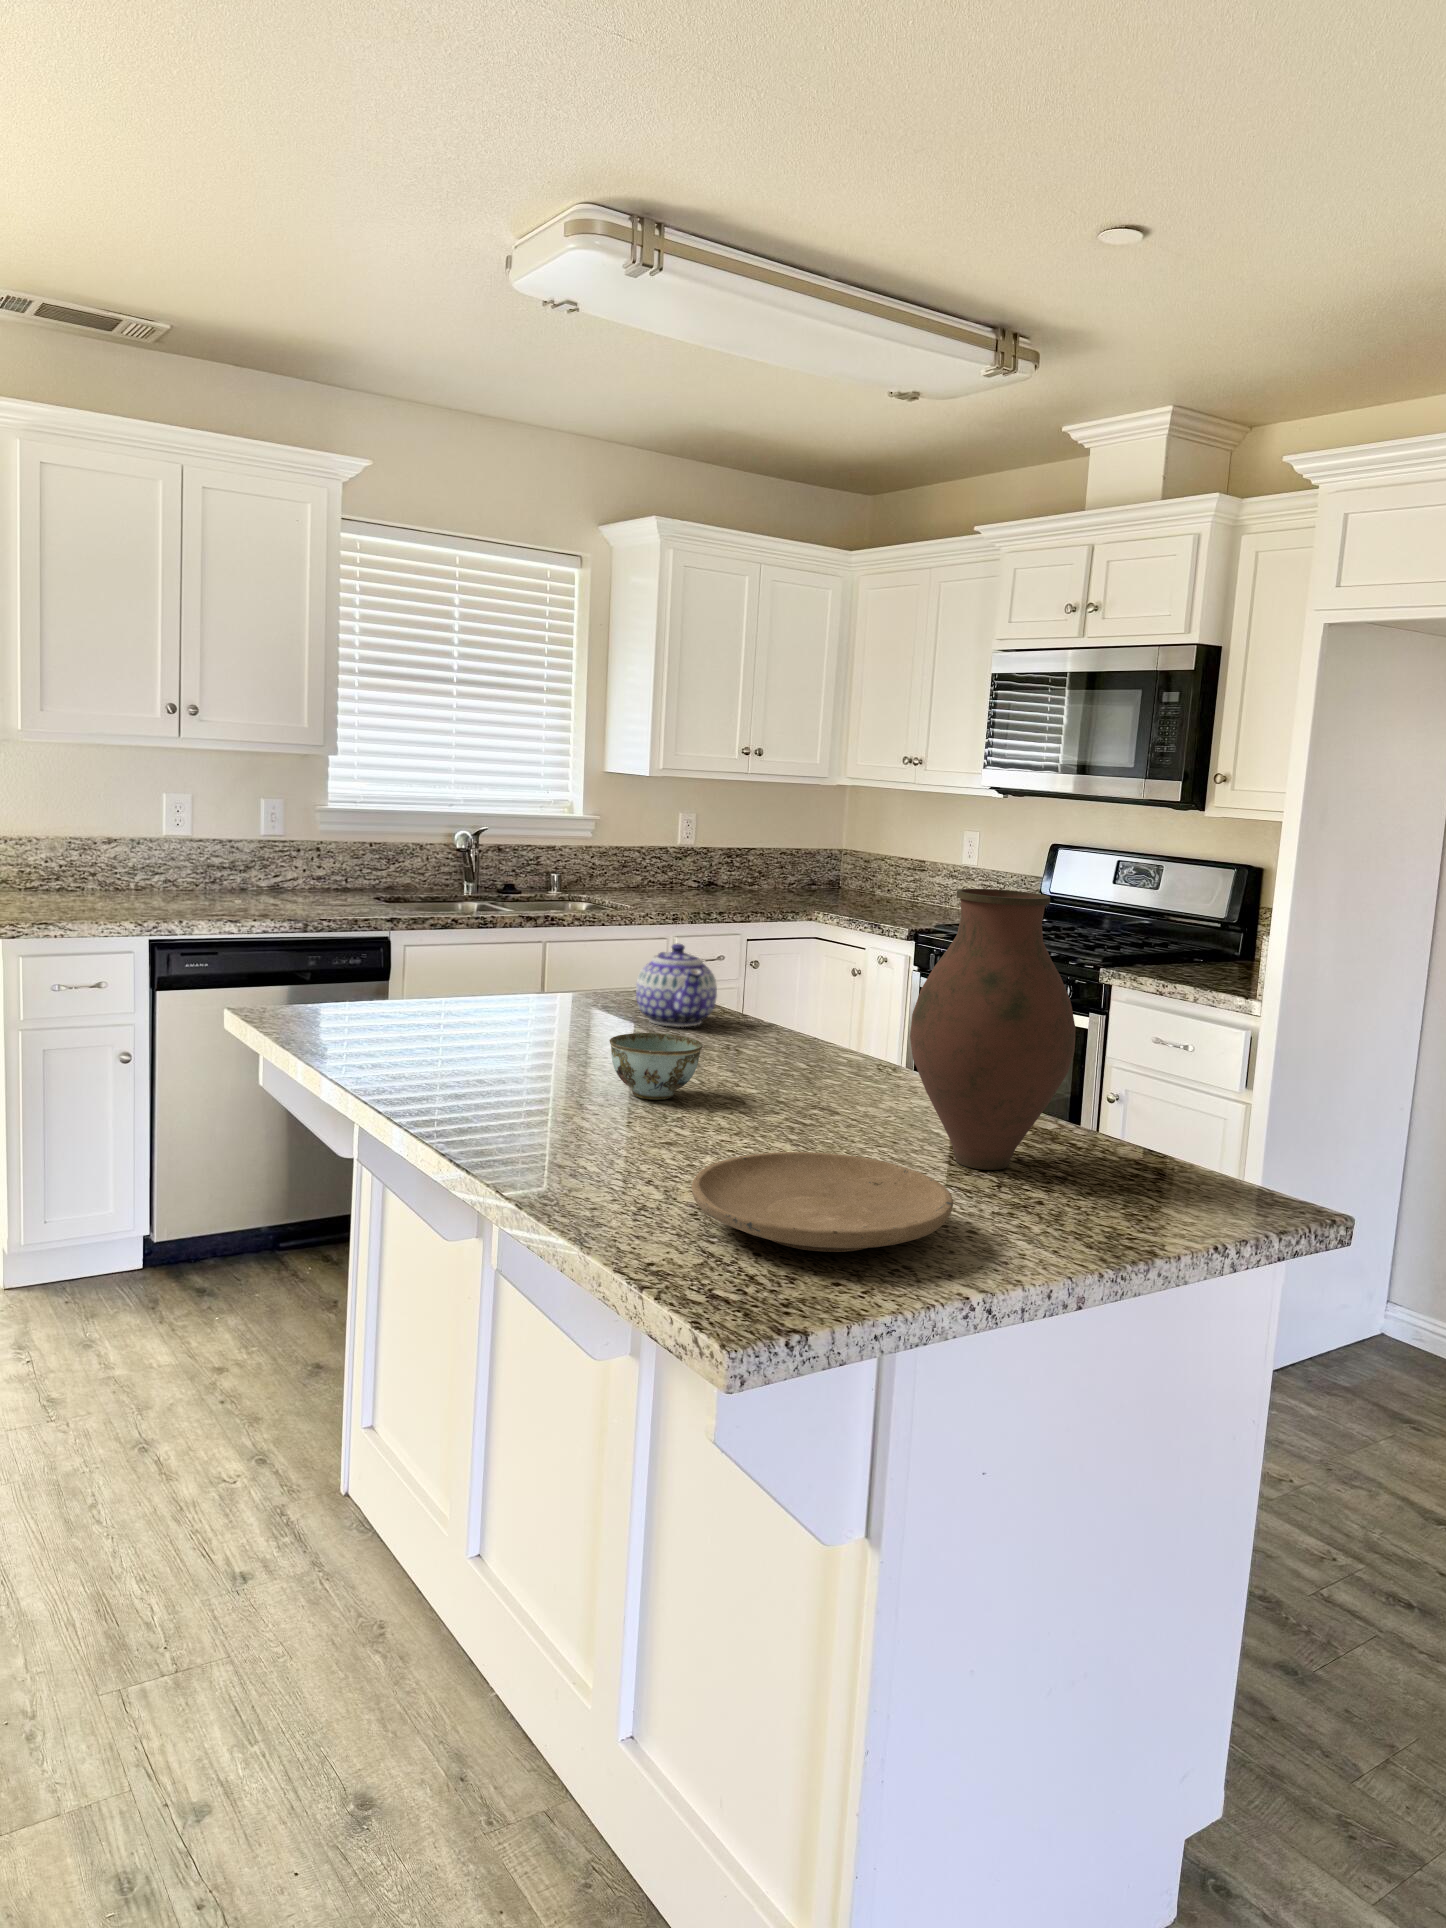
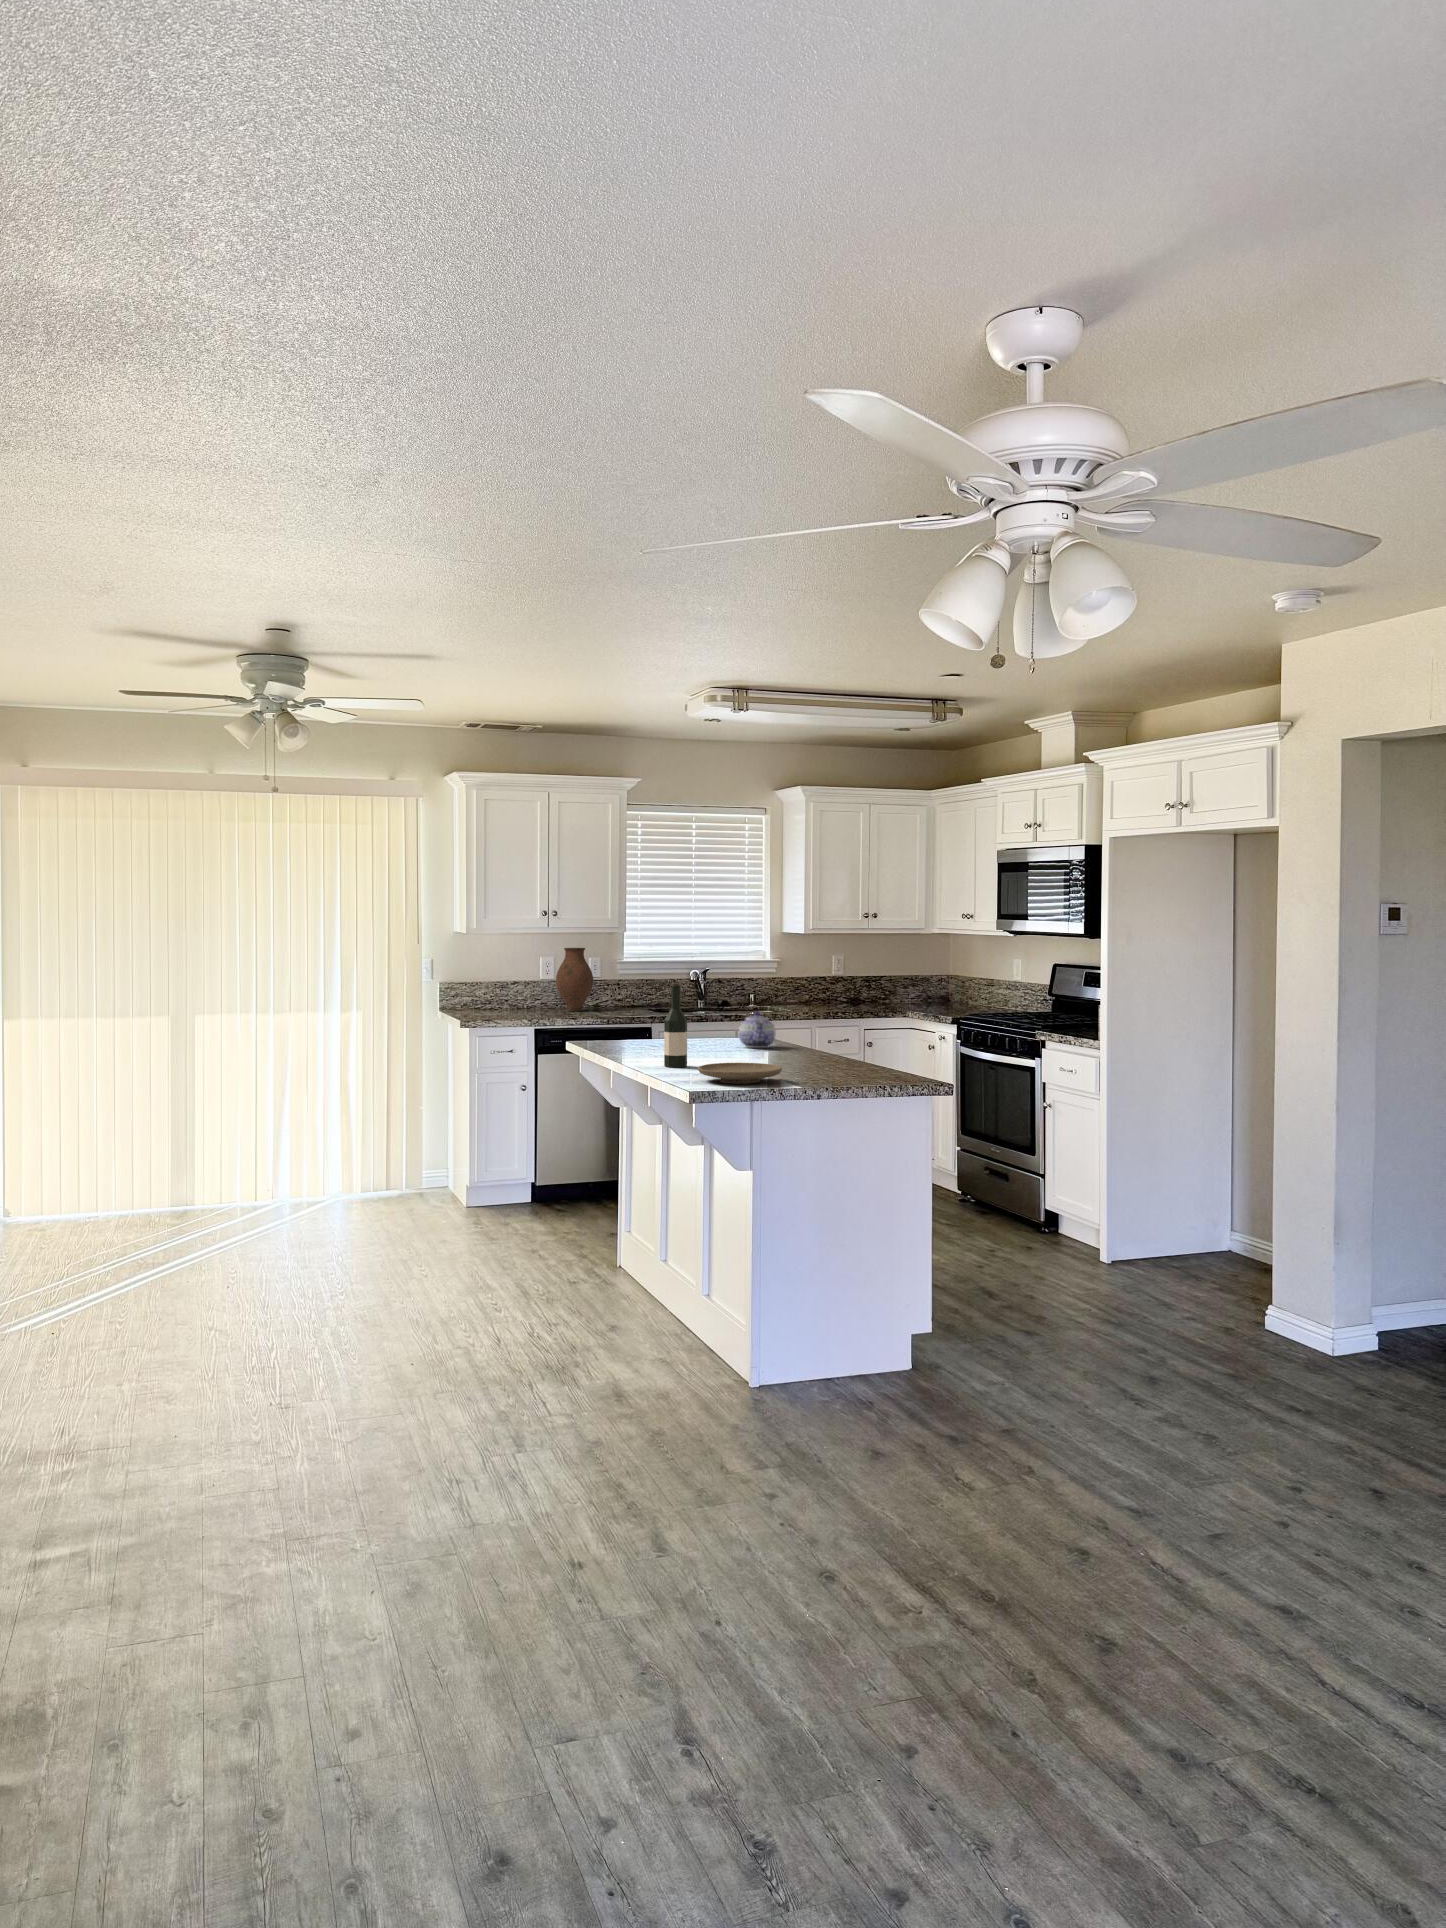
vase: present [910,889,1076,1170] -> present [556,948,593,1011]
wine bottle: none [529,899,596,1137] -> present [664,983,687,1067]
bowl: present [609,1033,703,1100] -> none [702,1039,739,1062]

